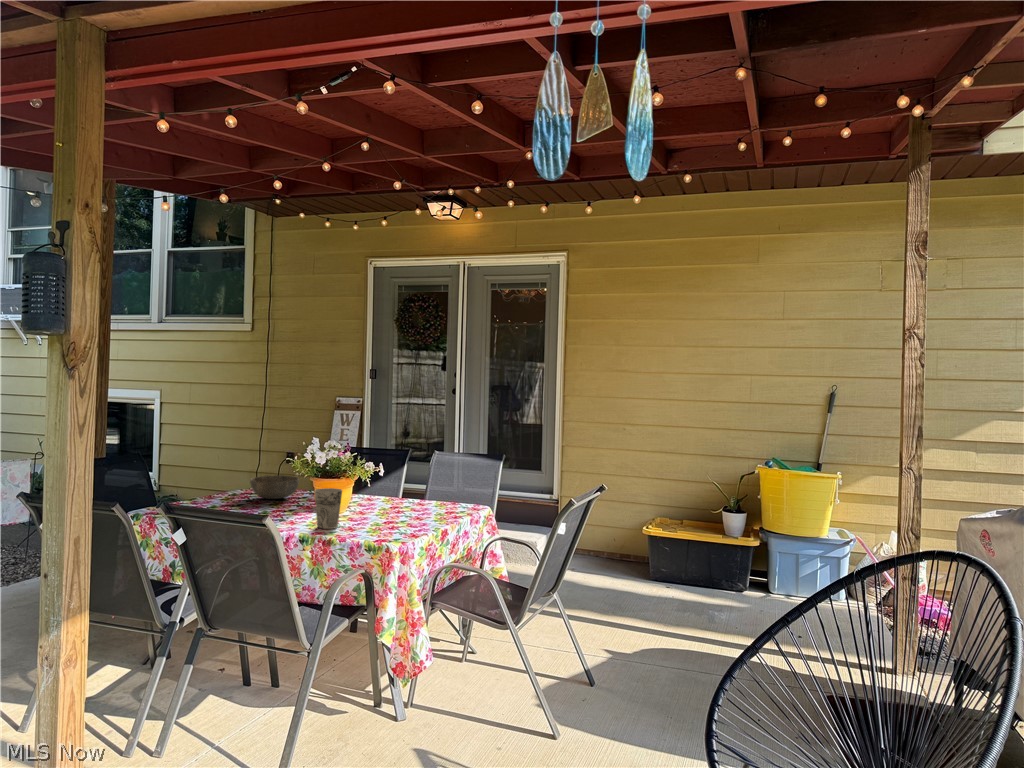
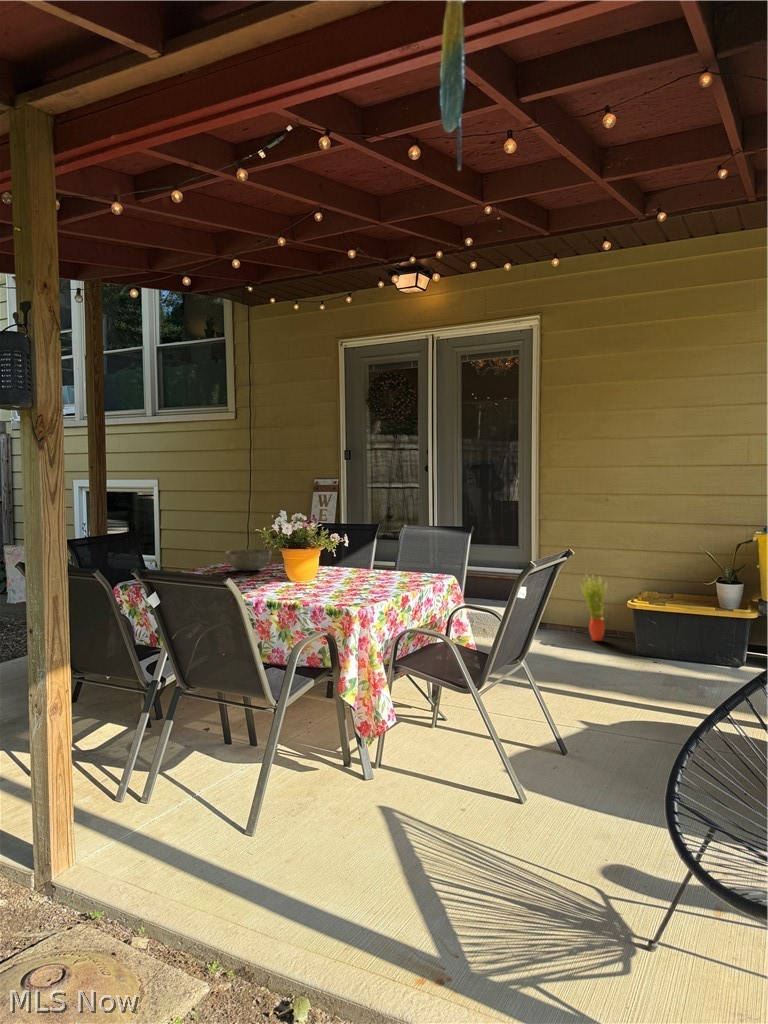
cup: present [315,488,342,529] -> none [278,555,305,594]
potted plant: none [597,500,624,565] -> present [581,575,607,641]

